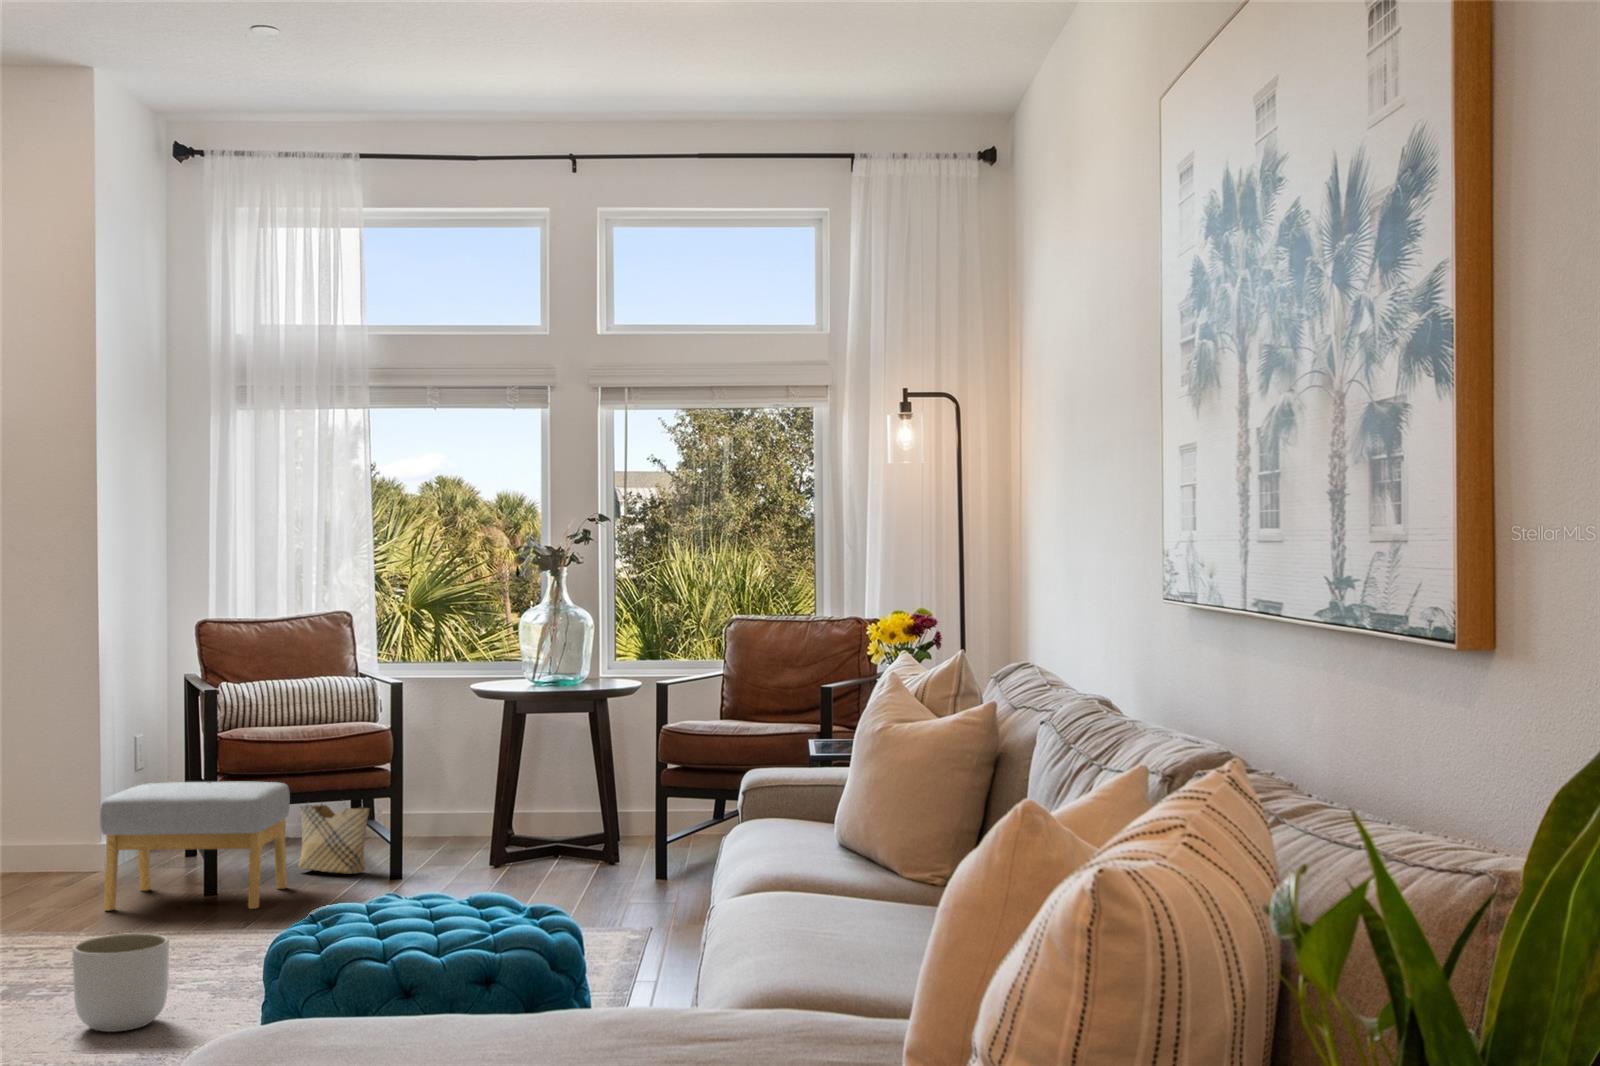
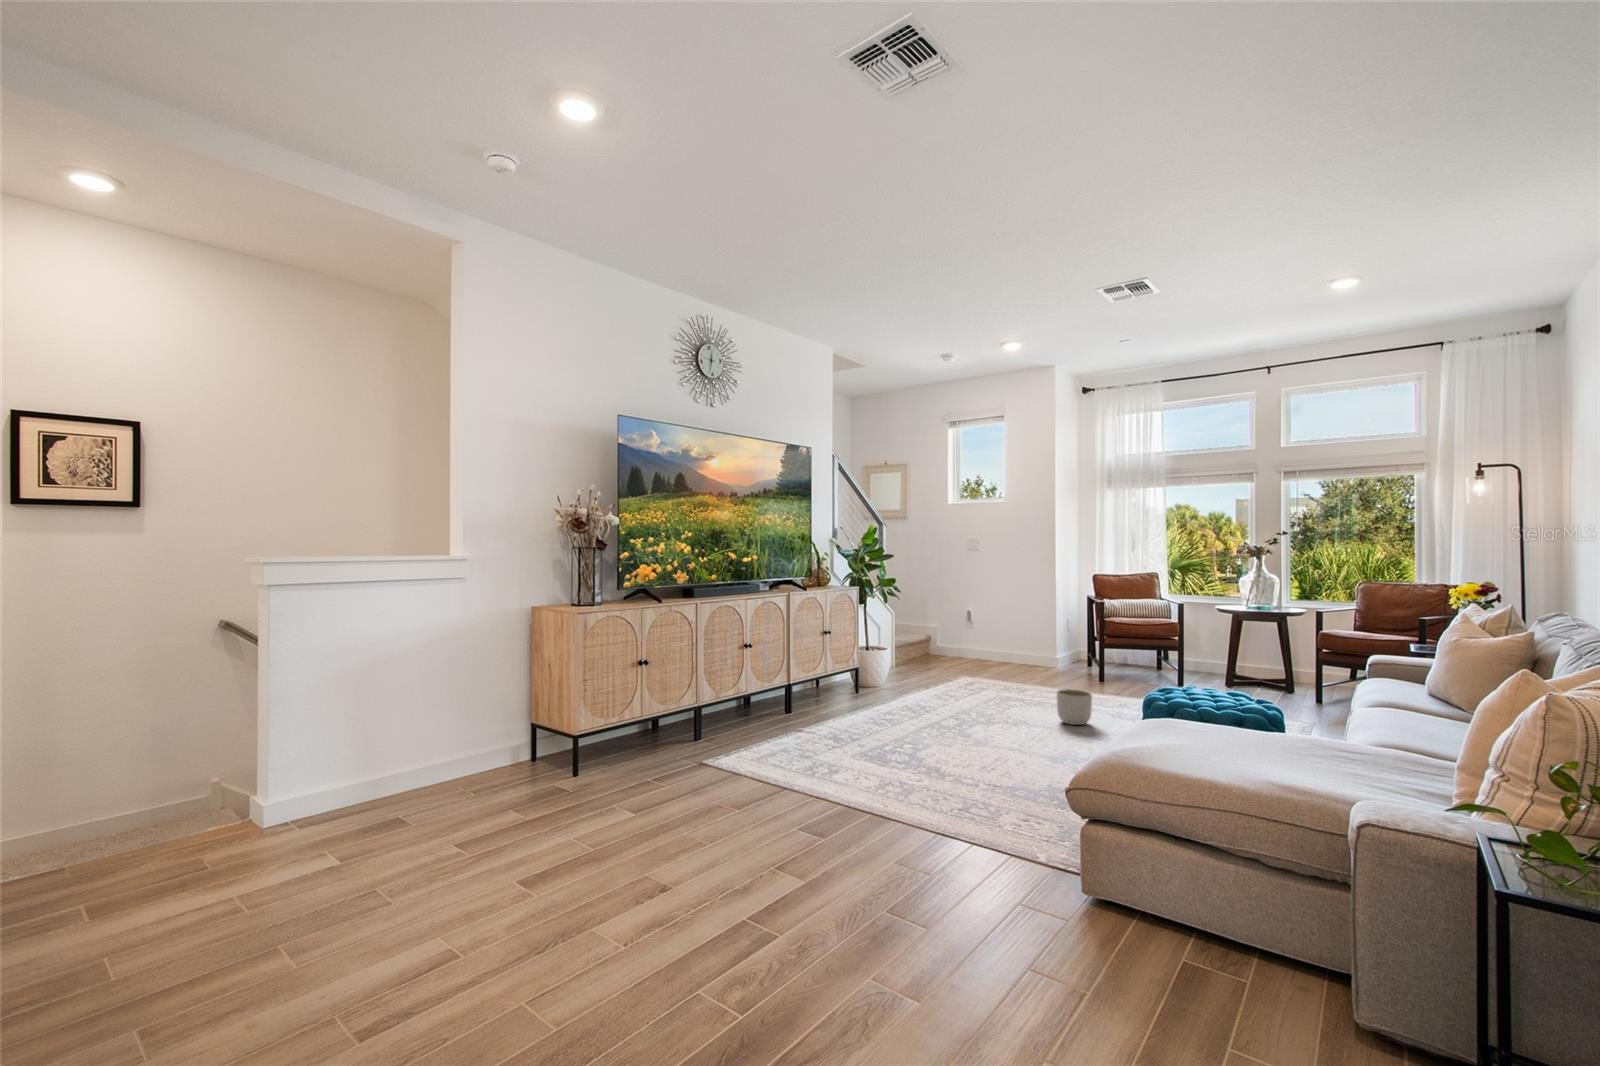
footstool: present [100,781,290,910] -> none [1059,636,1134,690]
woven basket: present [298,804,369,874] -> none [1136,638,1169,682]

